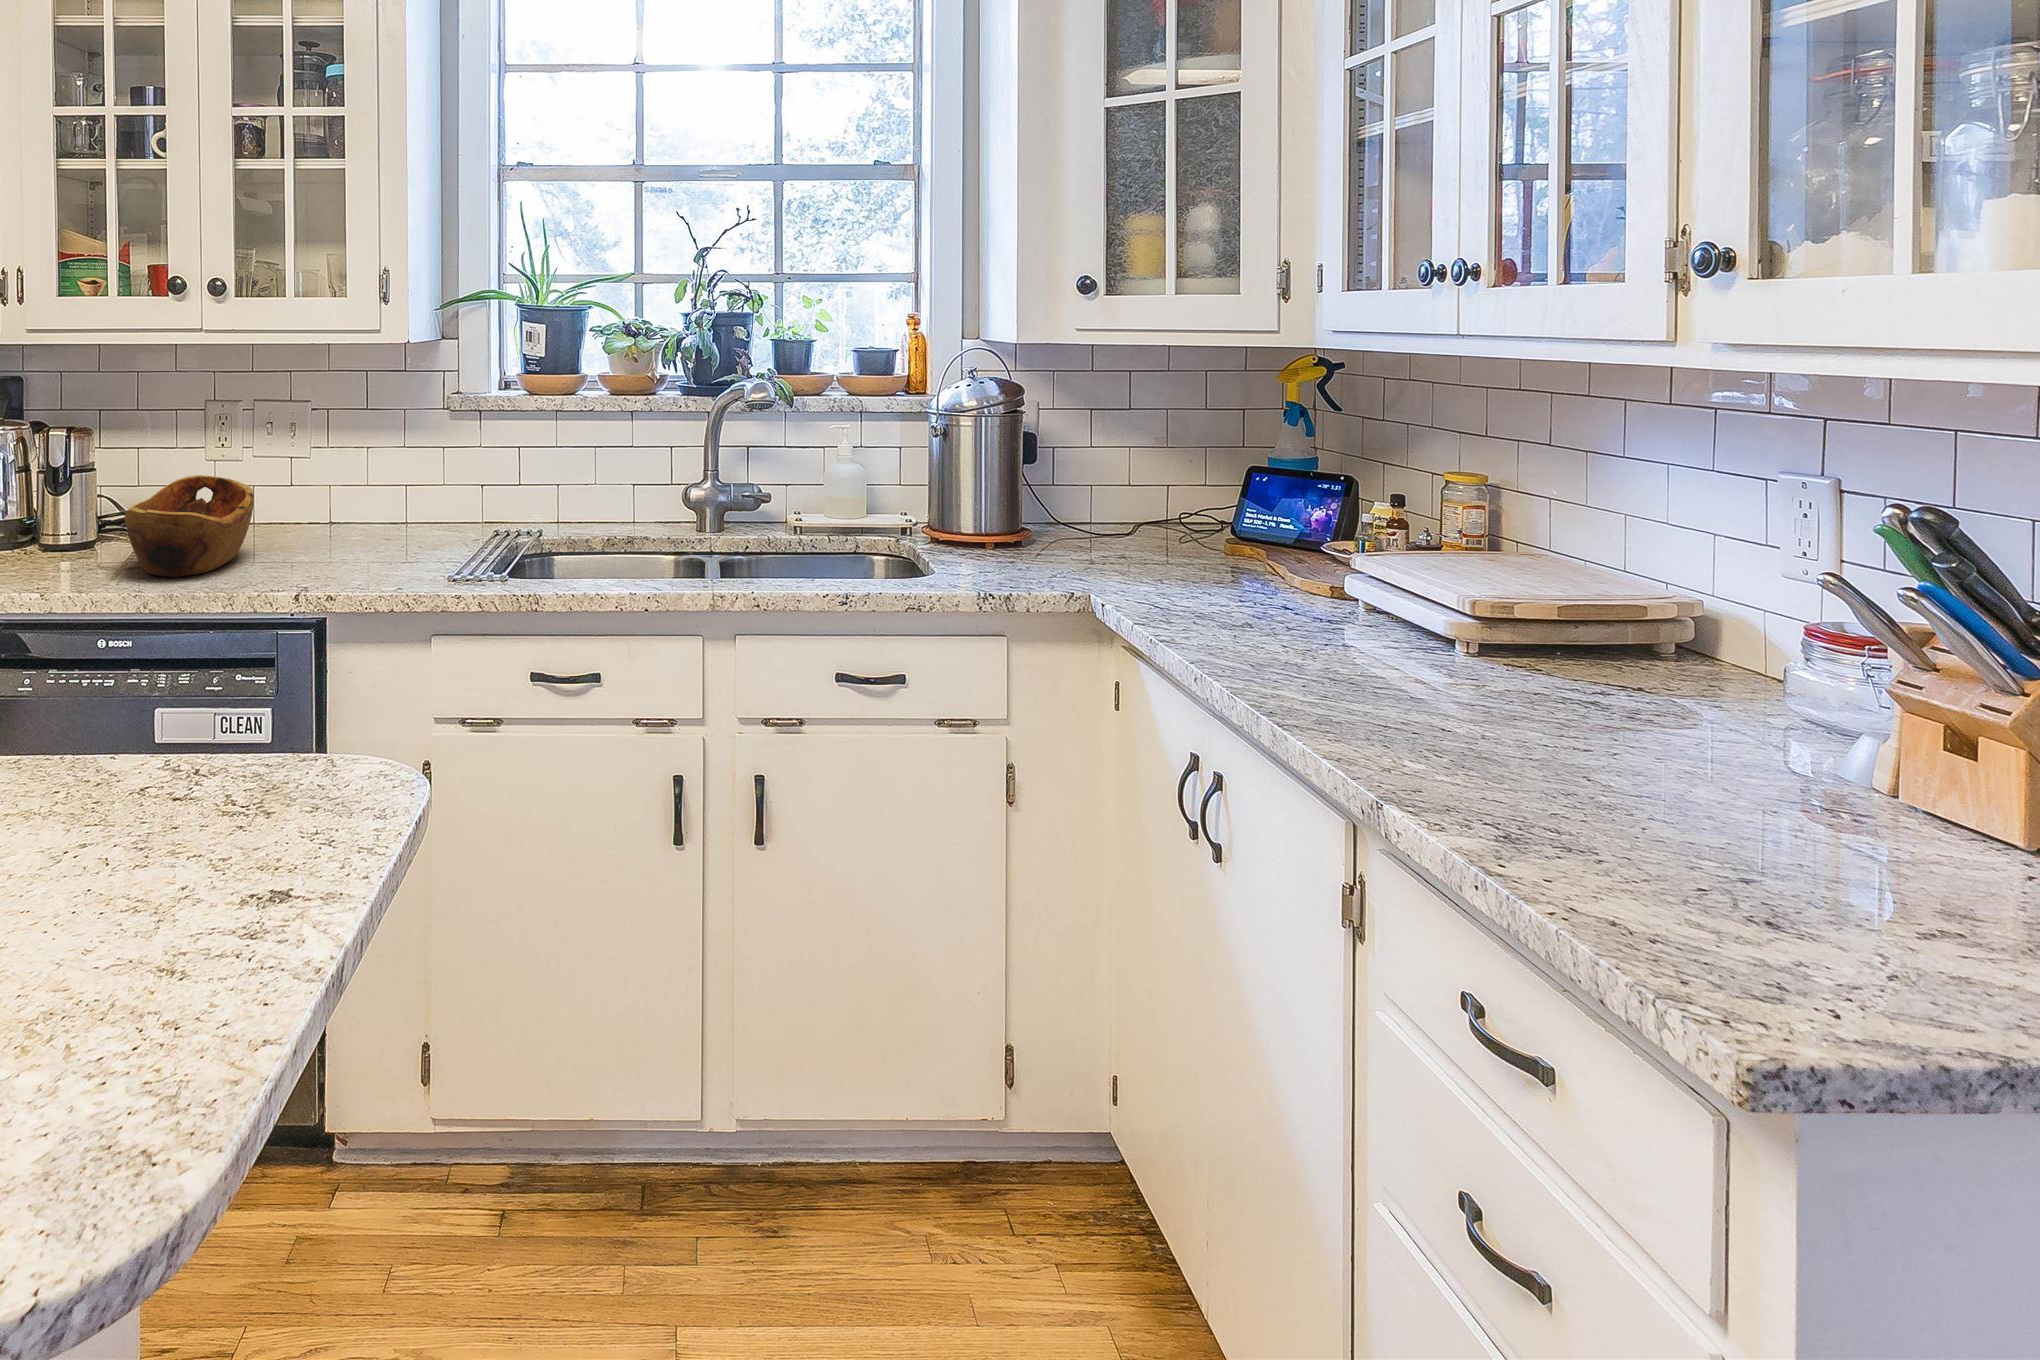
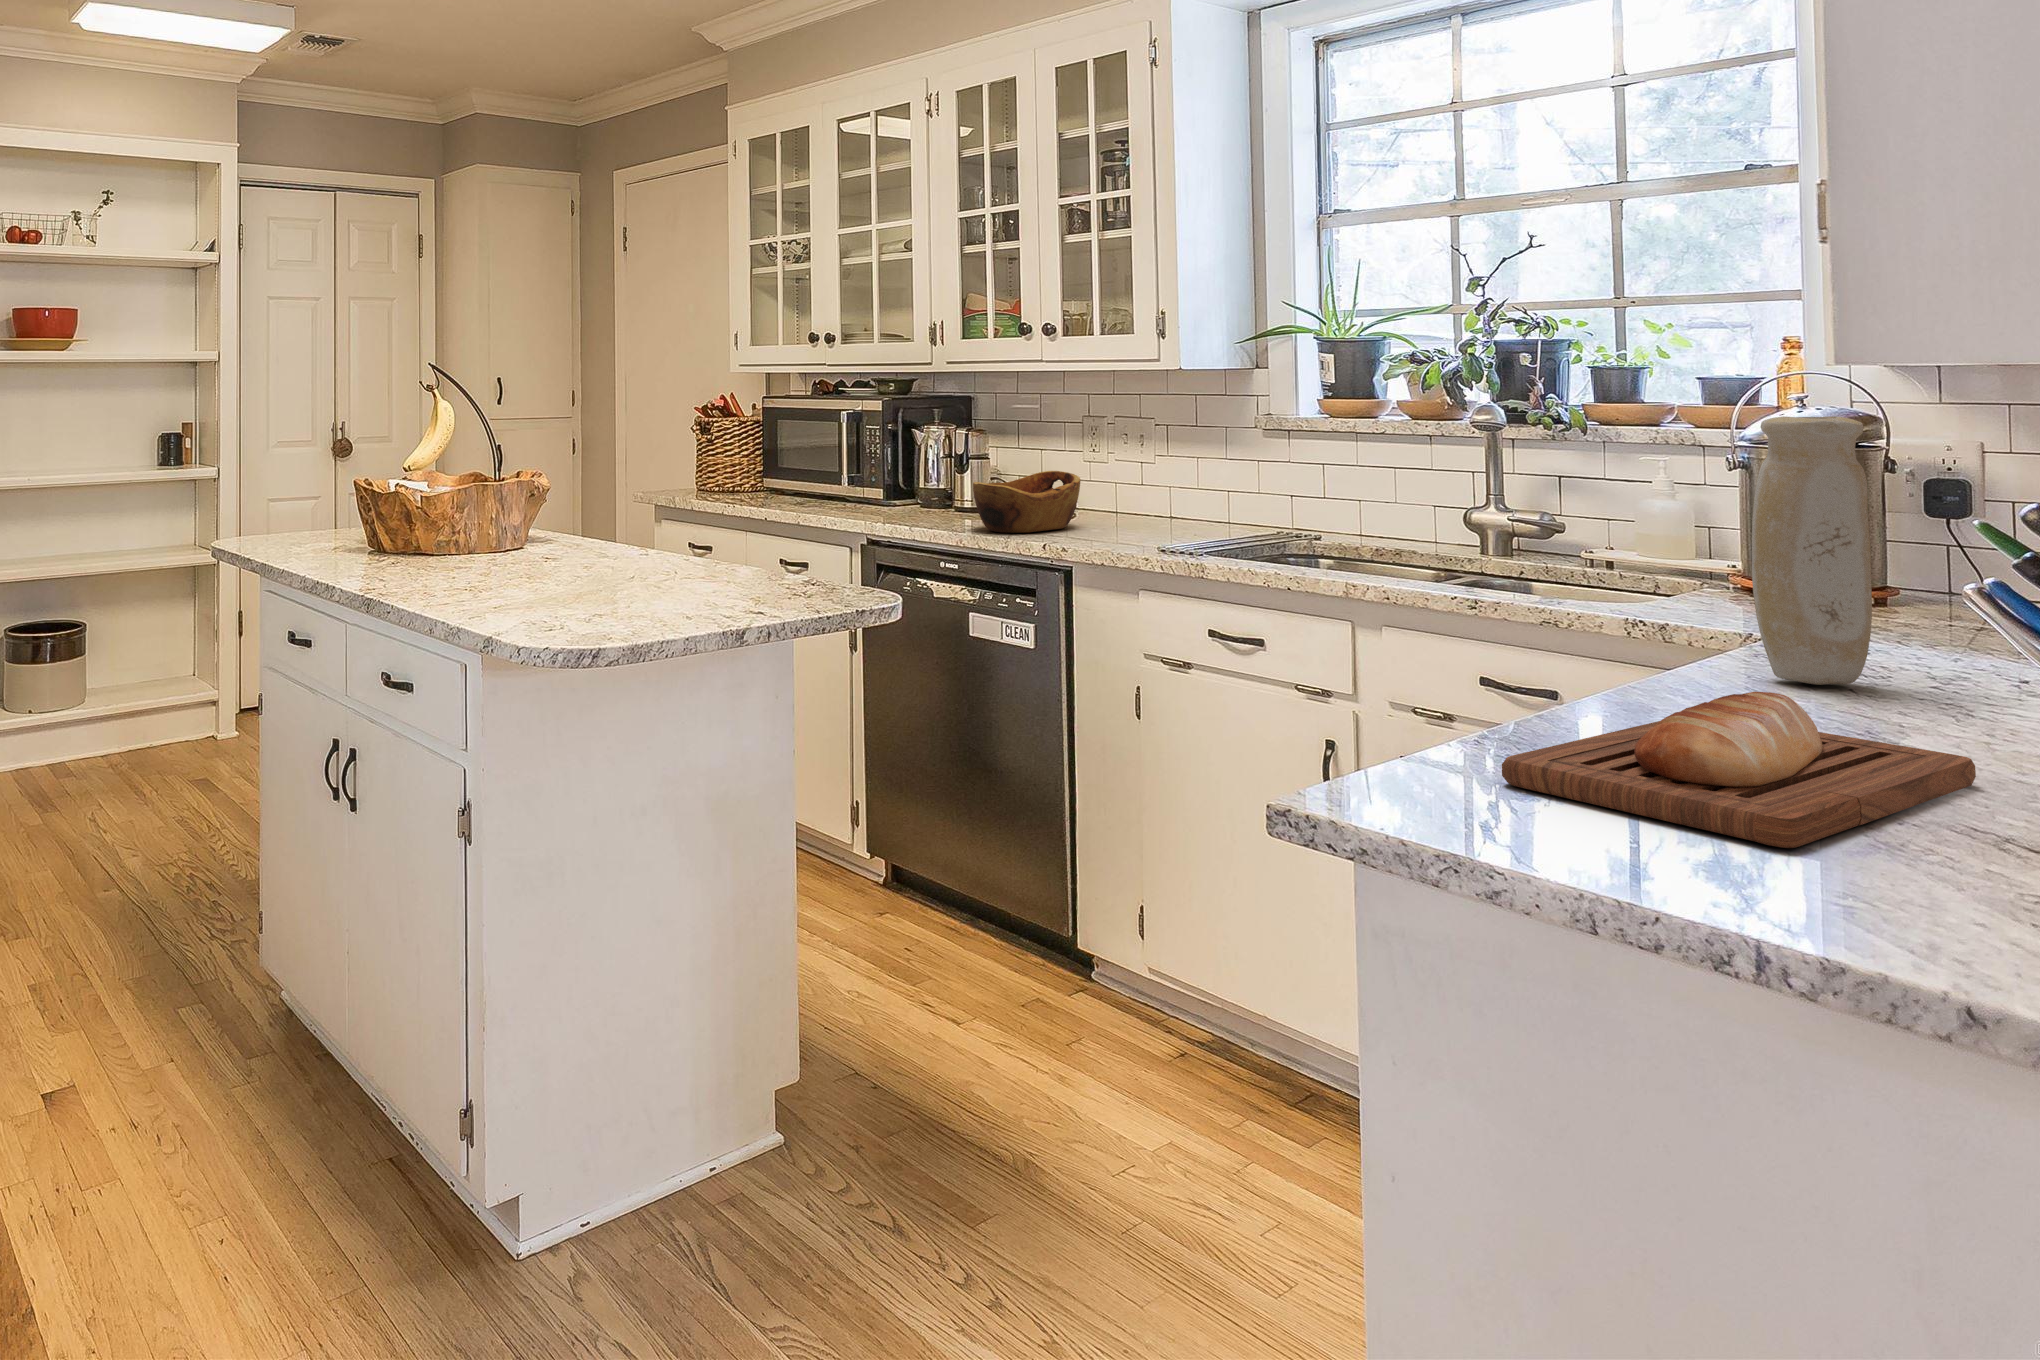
vase: none [1263,445,1346,695] -> present [1752,416,1872,685]
bread loaf: none [1480,765,2000,995] -> present [1502,691,1976,848]

